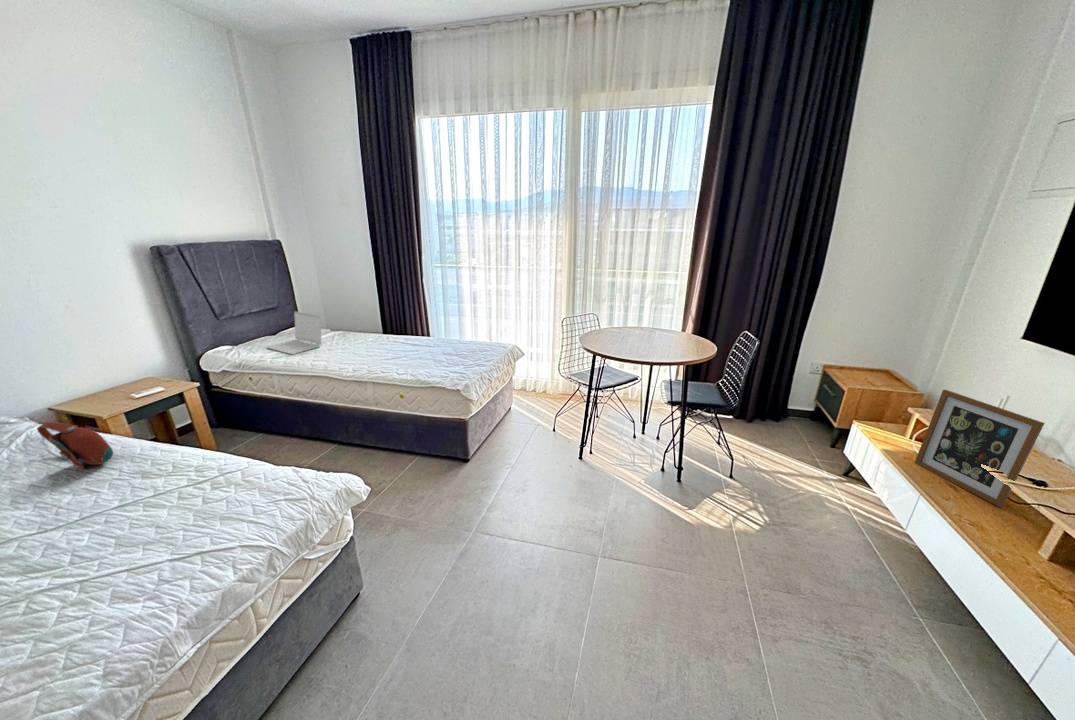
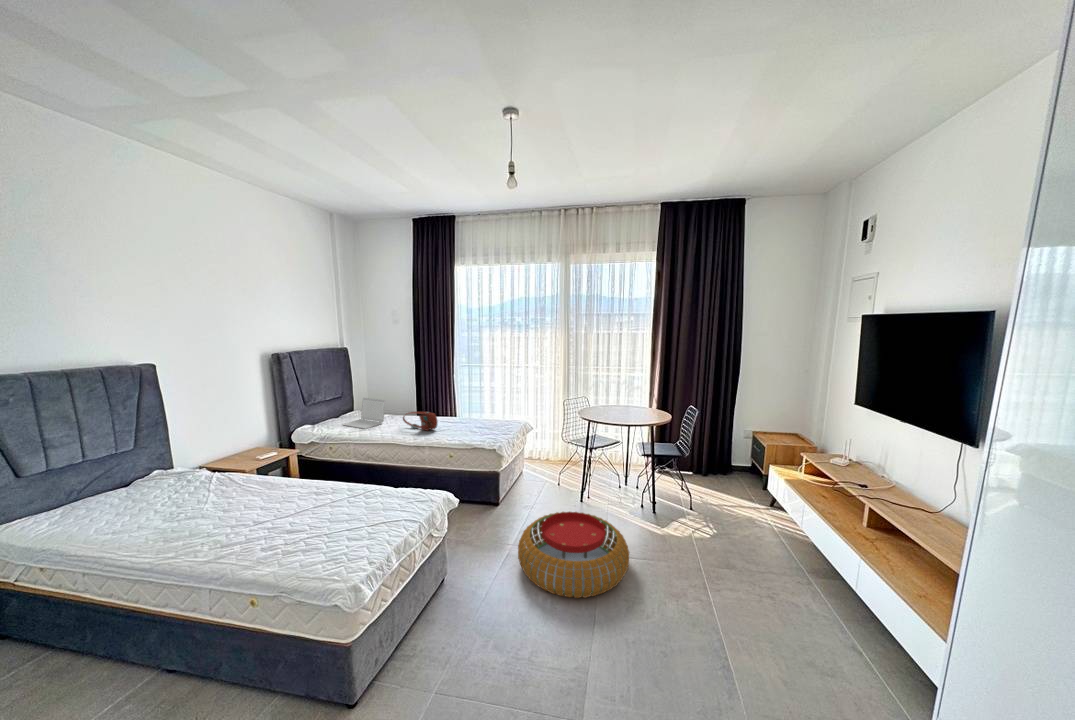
picture frame: present [915,390,1045,507] -> none [801,434,852,504]
handbag: present [37,422,113,469] -> present [403,412,438,431]
pouf: none [470,489,639,644] -> present [518,512,629,598]

